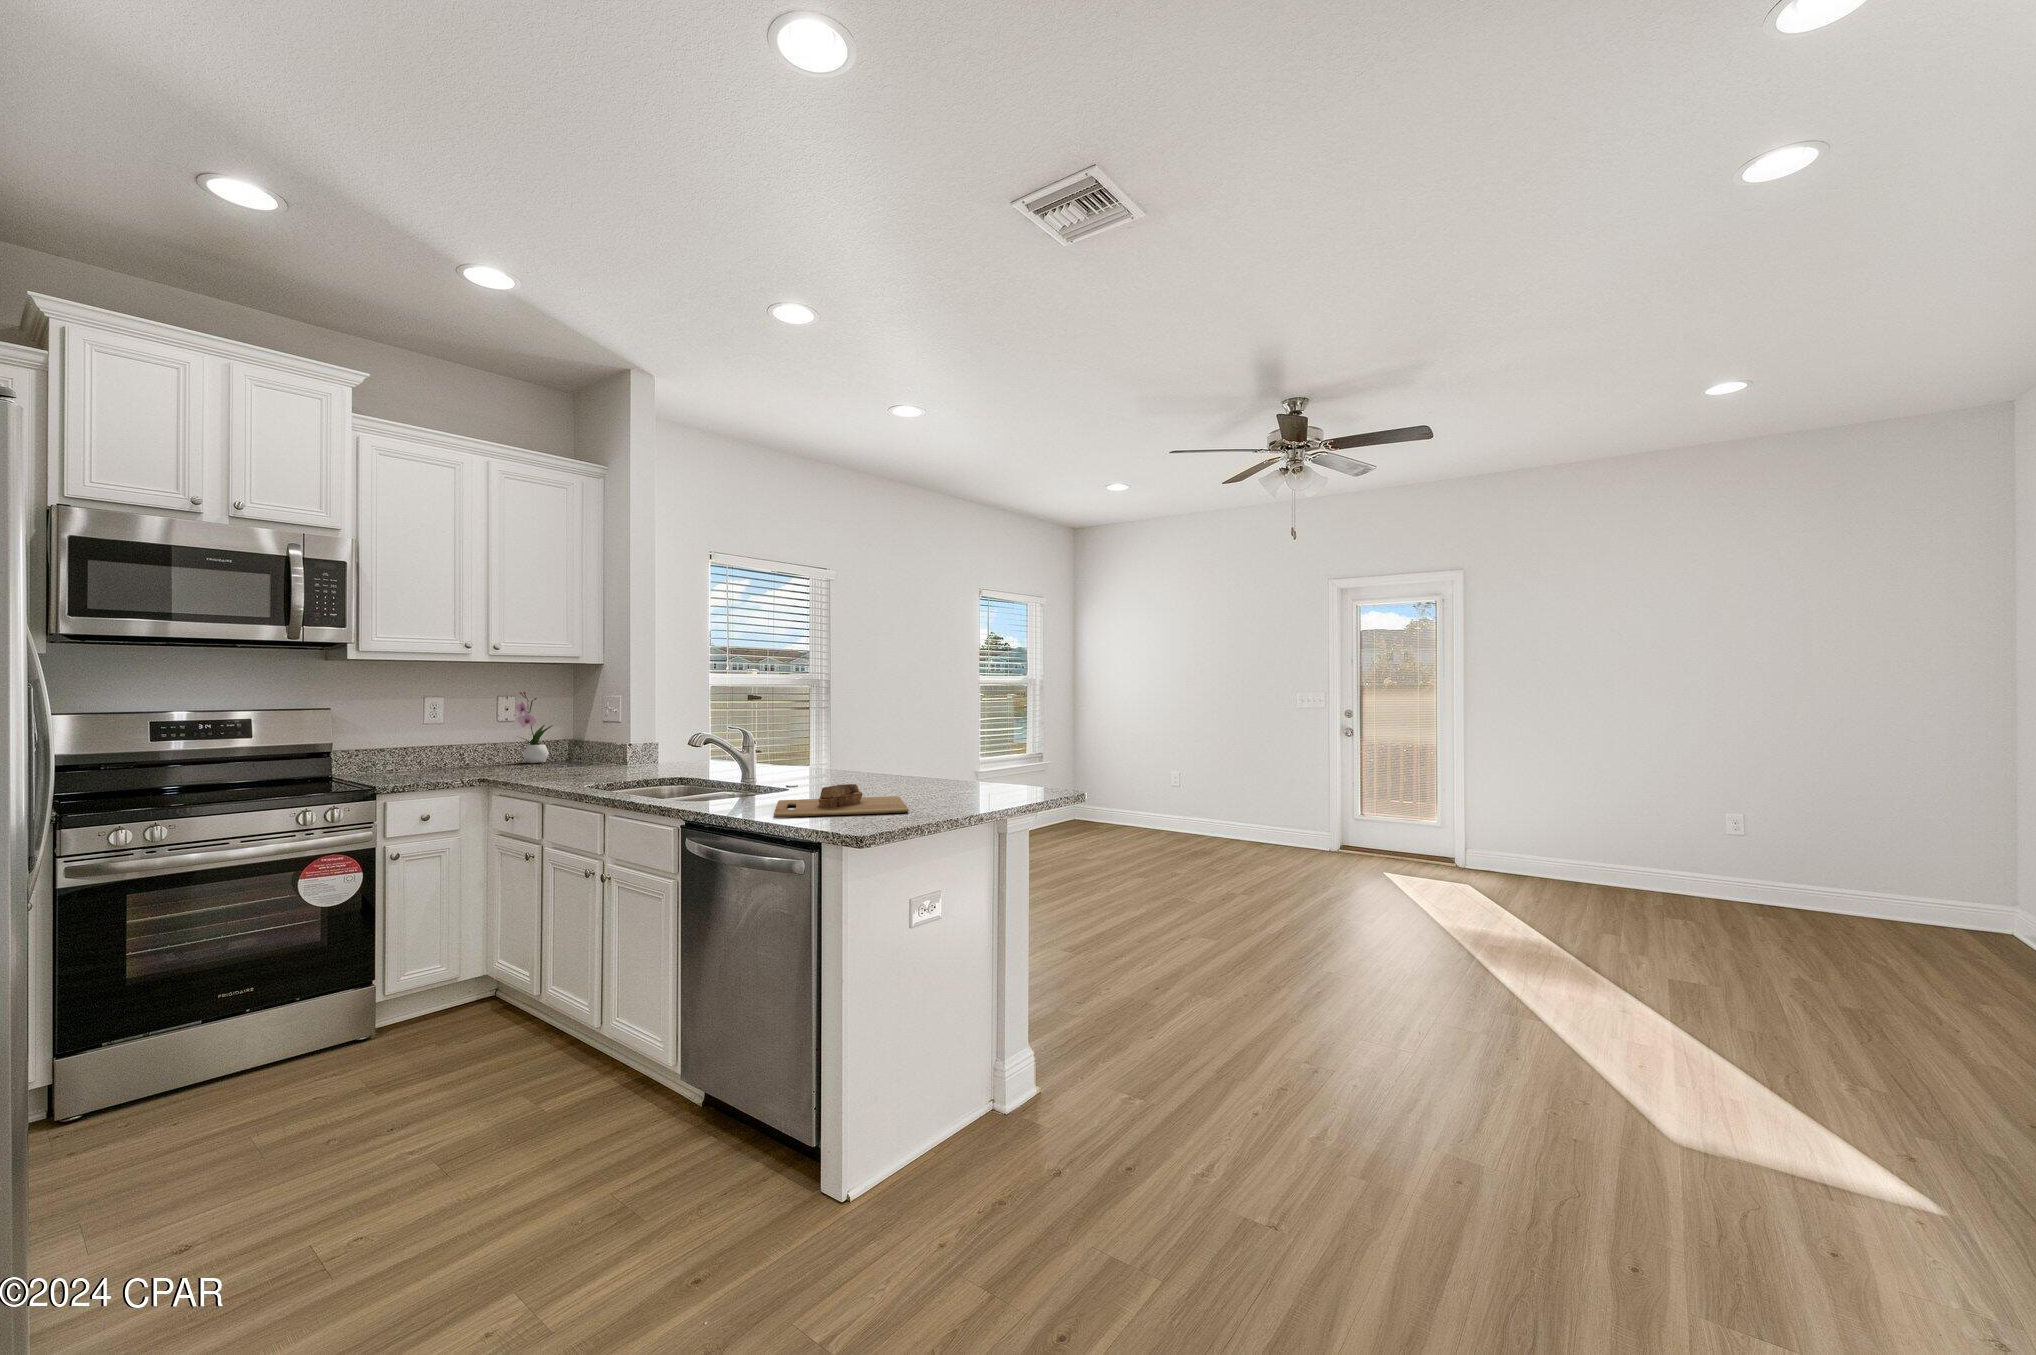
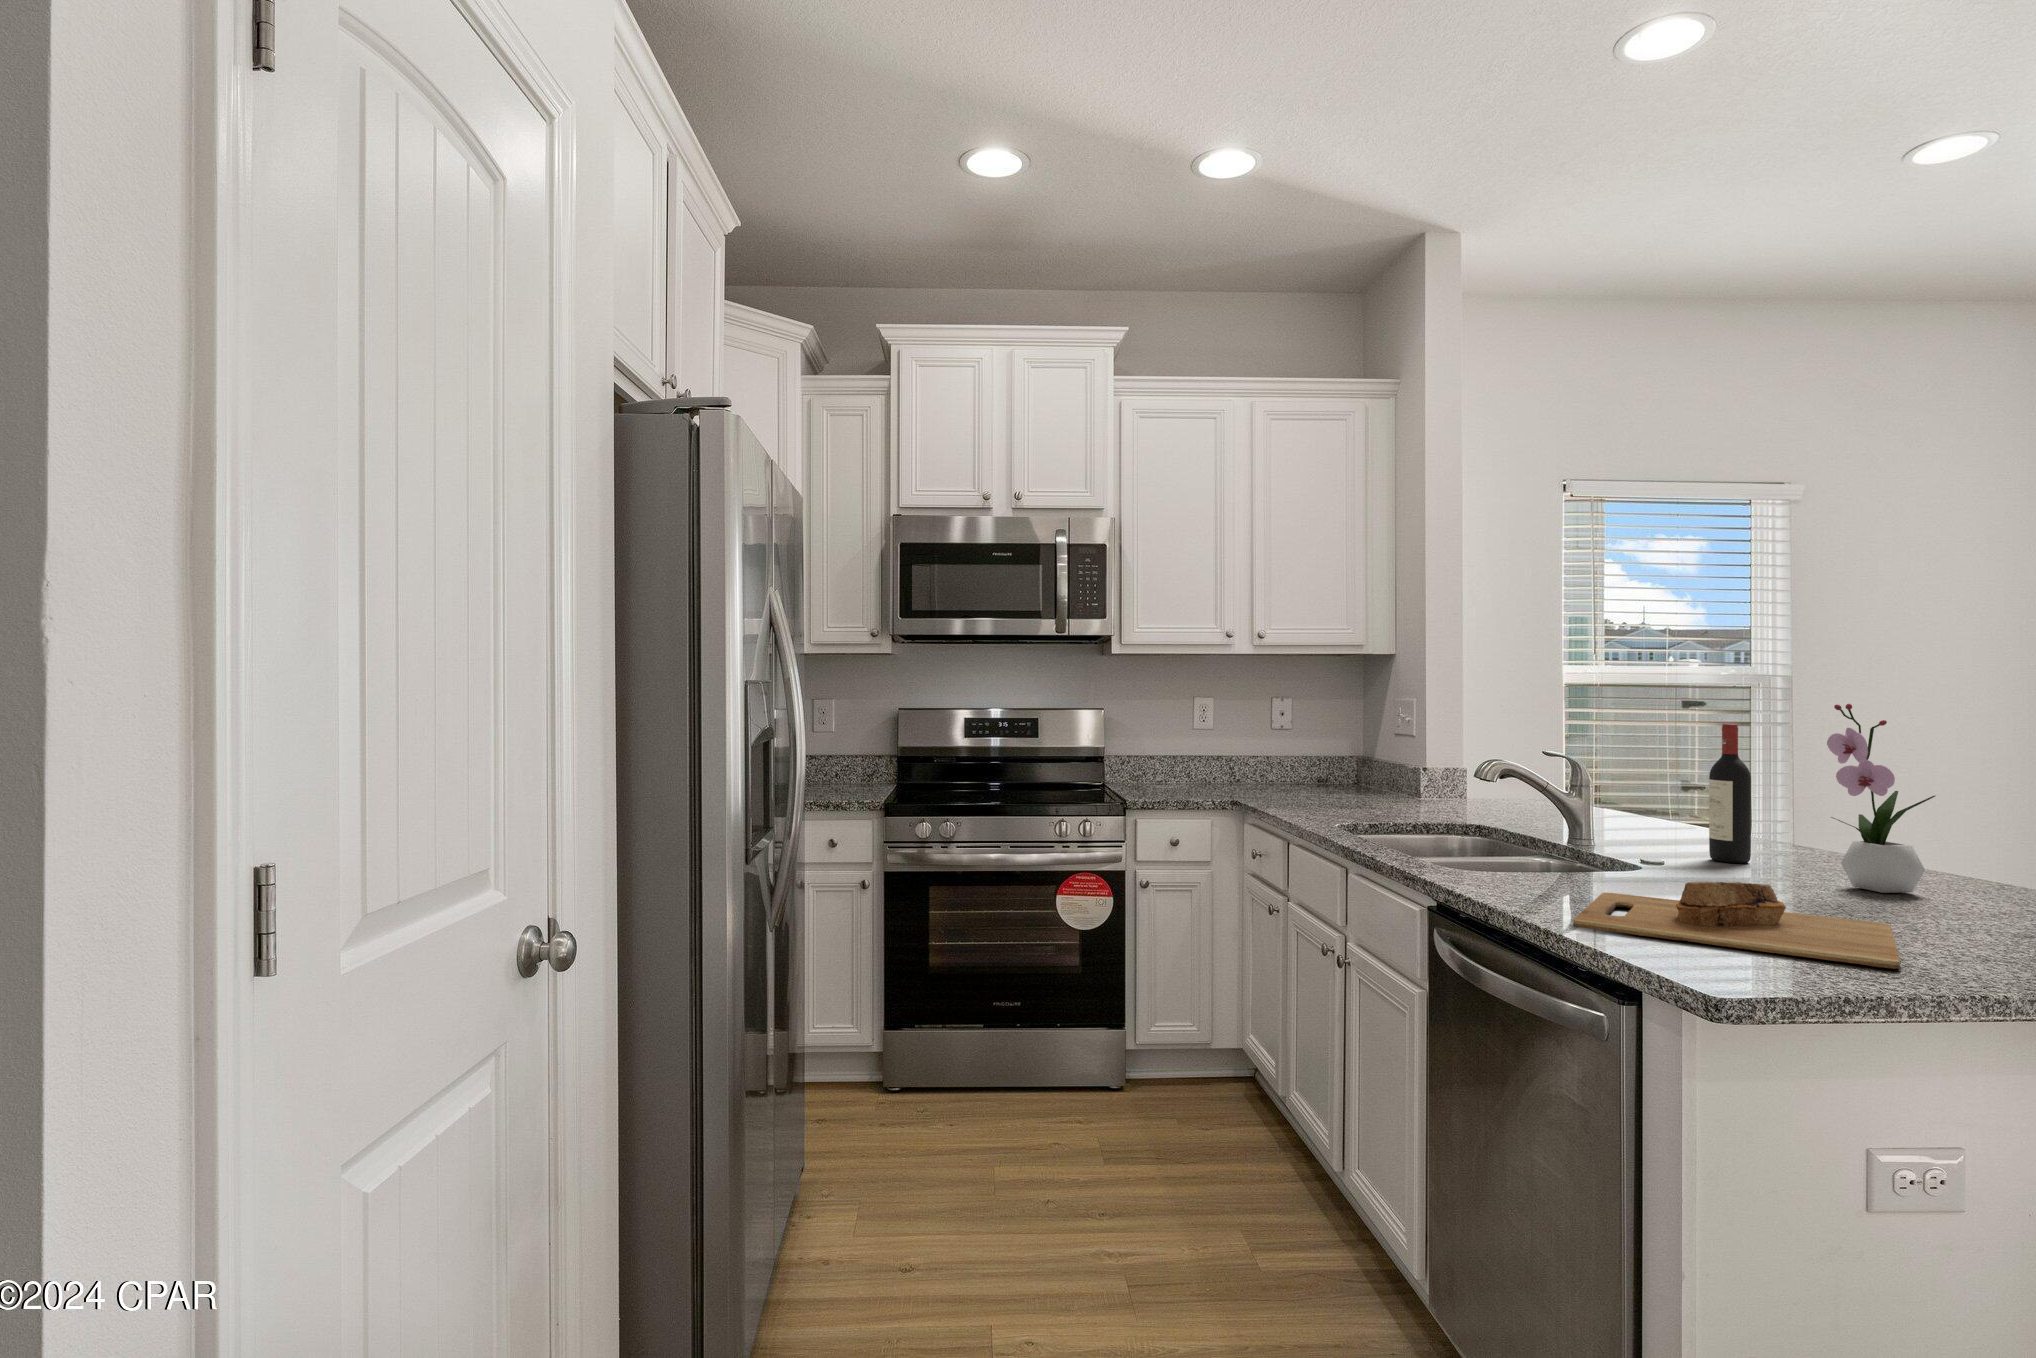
flower arrangement: present [516,692,551,763] -> present [1827,704,1935,893]
wine bottle: none [814,706,833,780] -> present [1709,724,1751,863]

